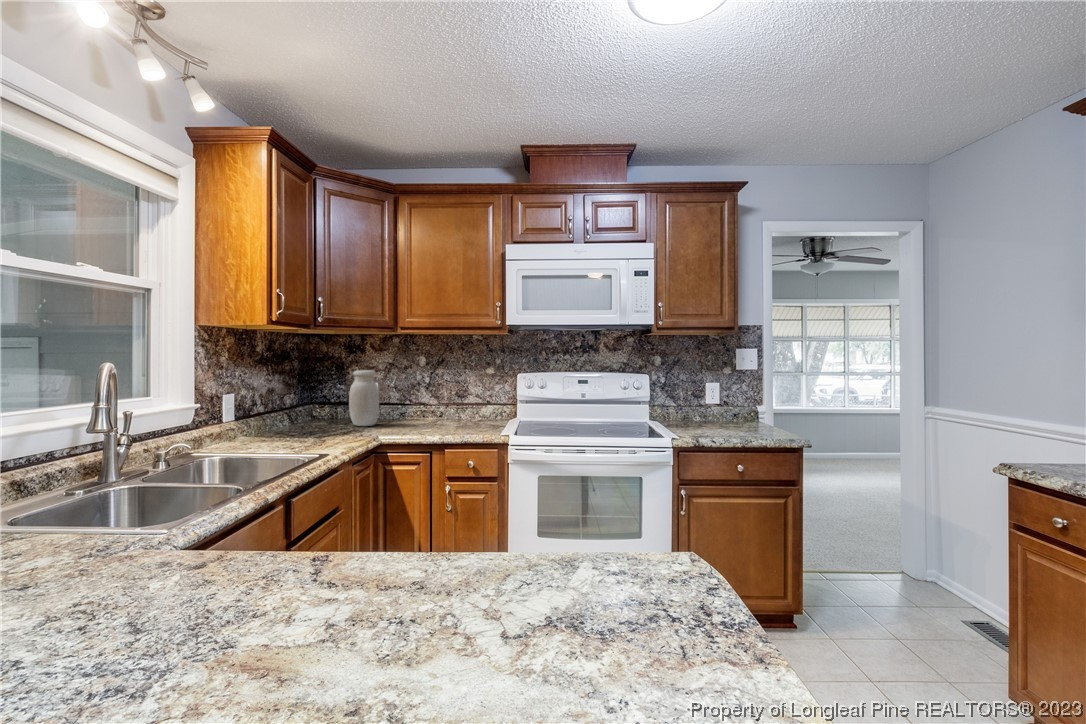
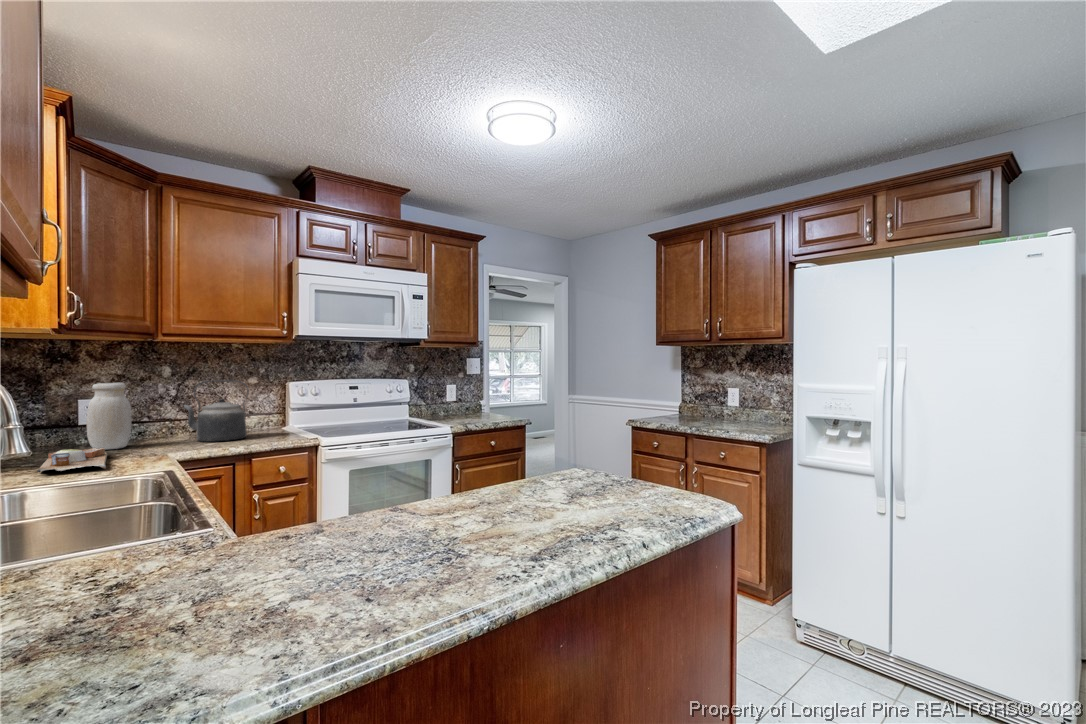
kettle: none [420,370,467,428] -> present [184,380,249,442]
cutting board: none [259,424,344,445] -> present [37,448,107,472]

